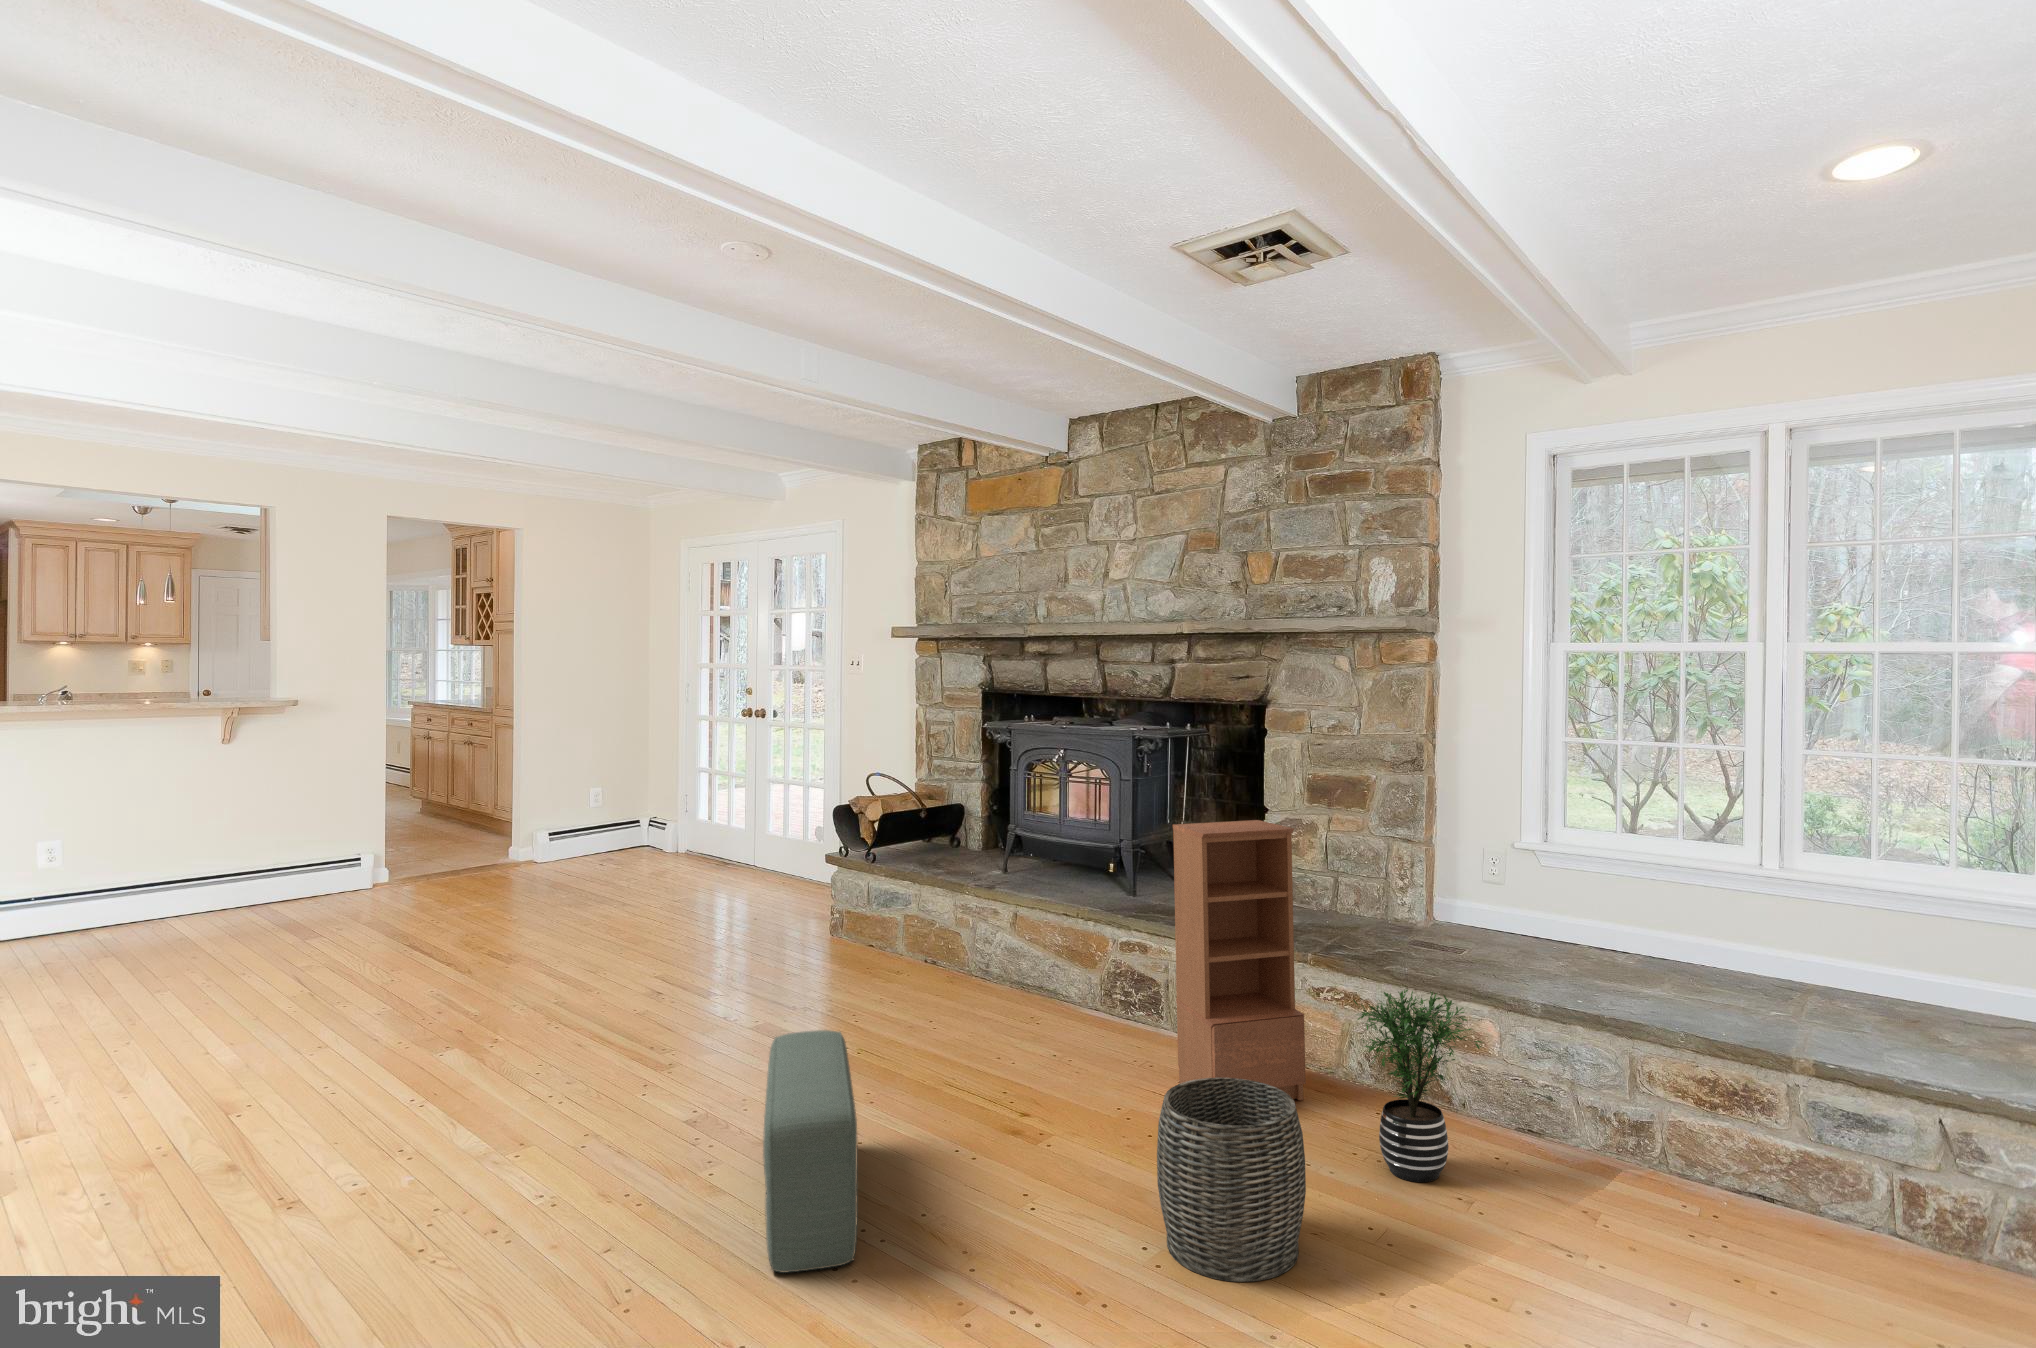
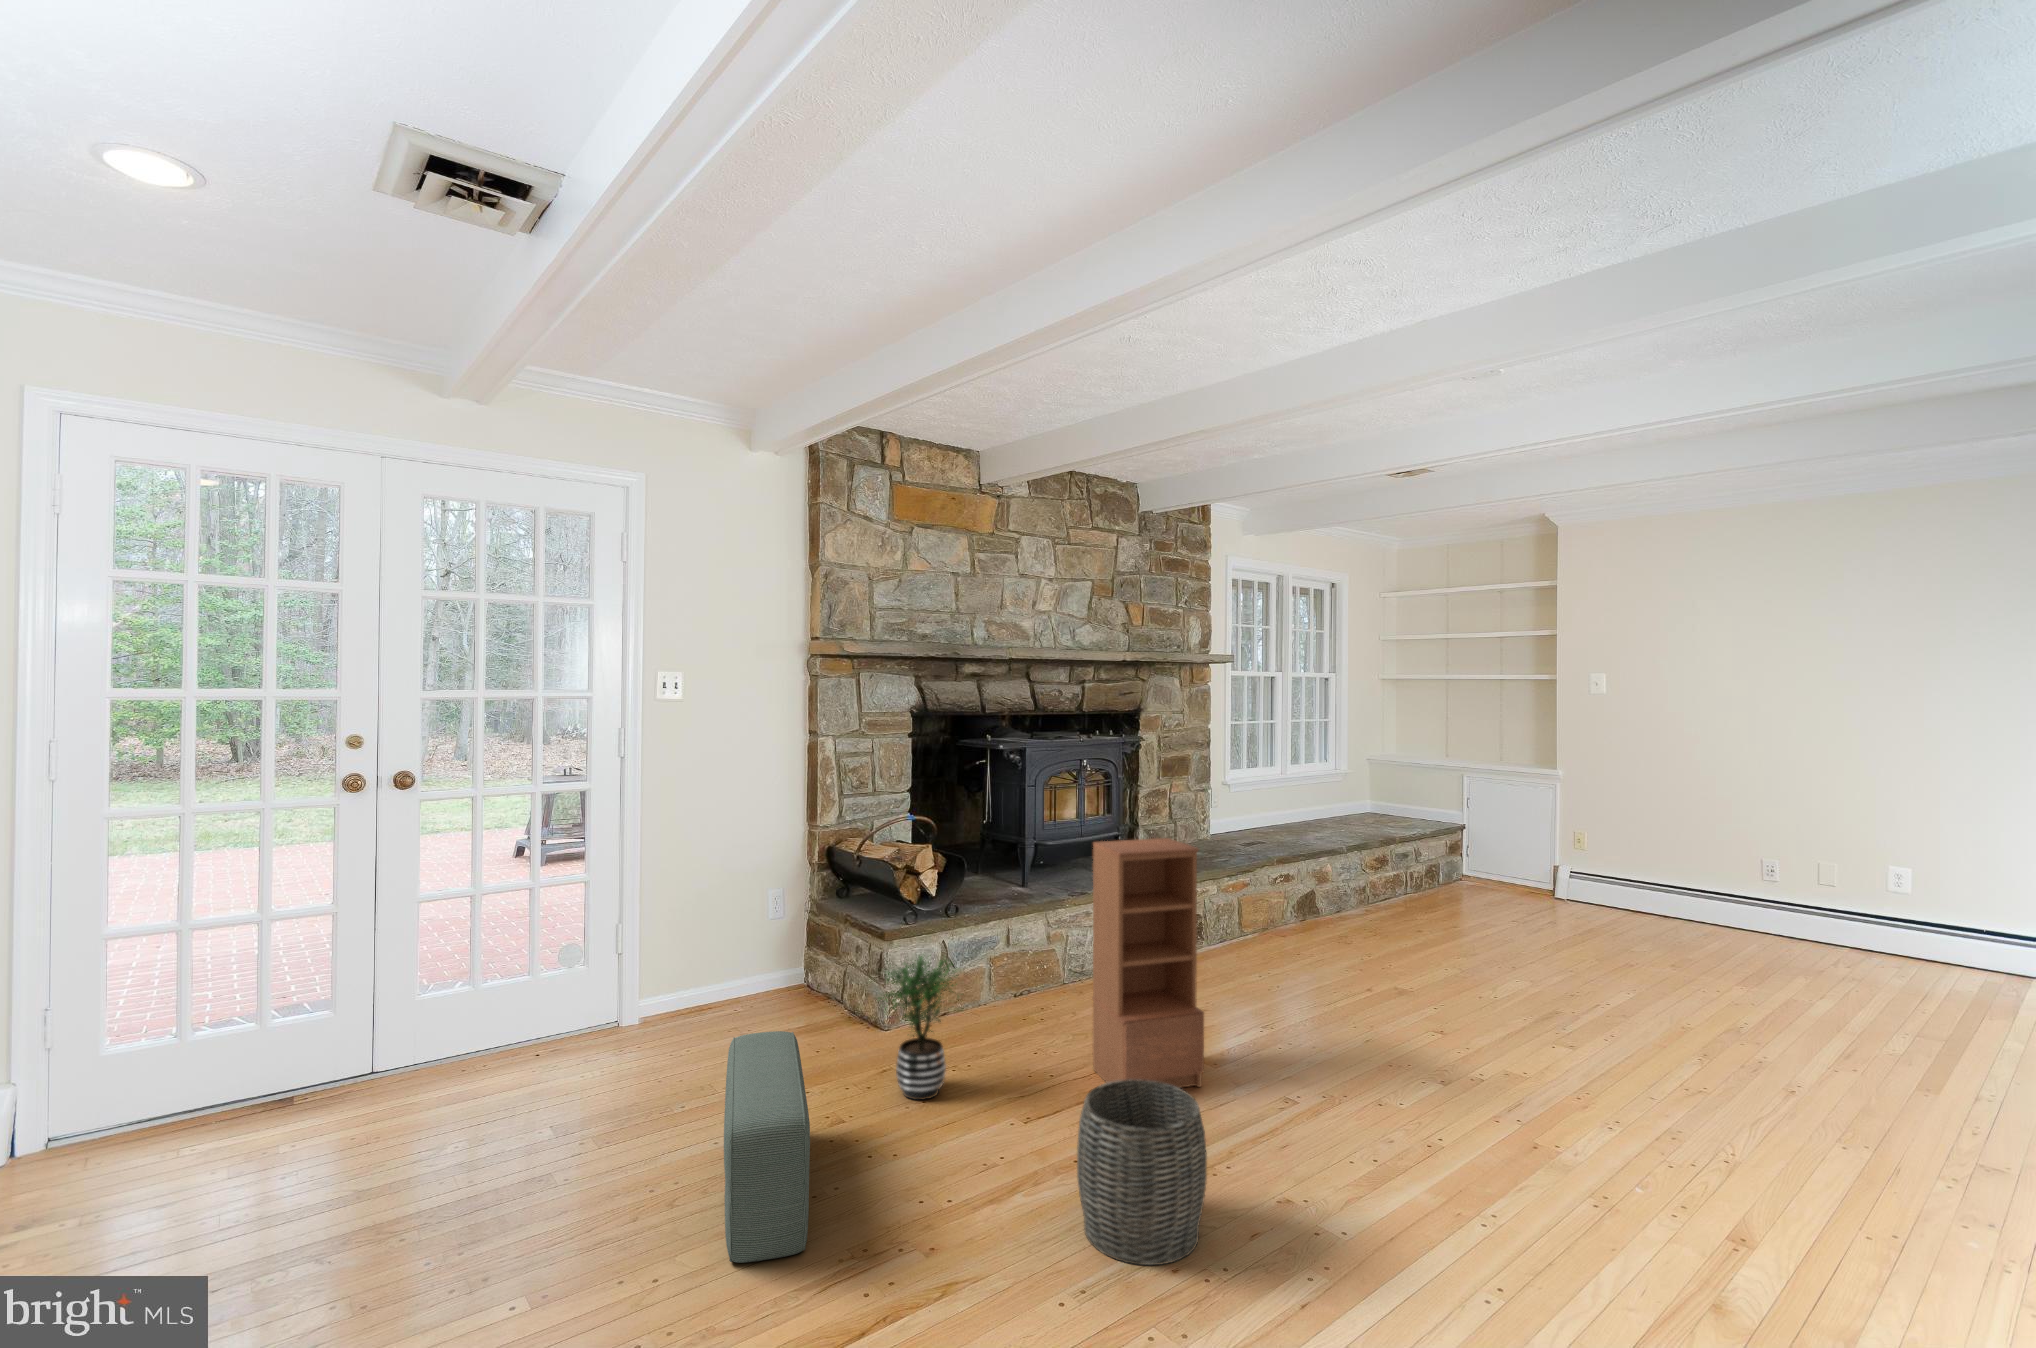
potted plant: present [1353,989,1482,1182] -> present [878,955,957,1100]

